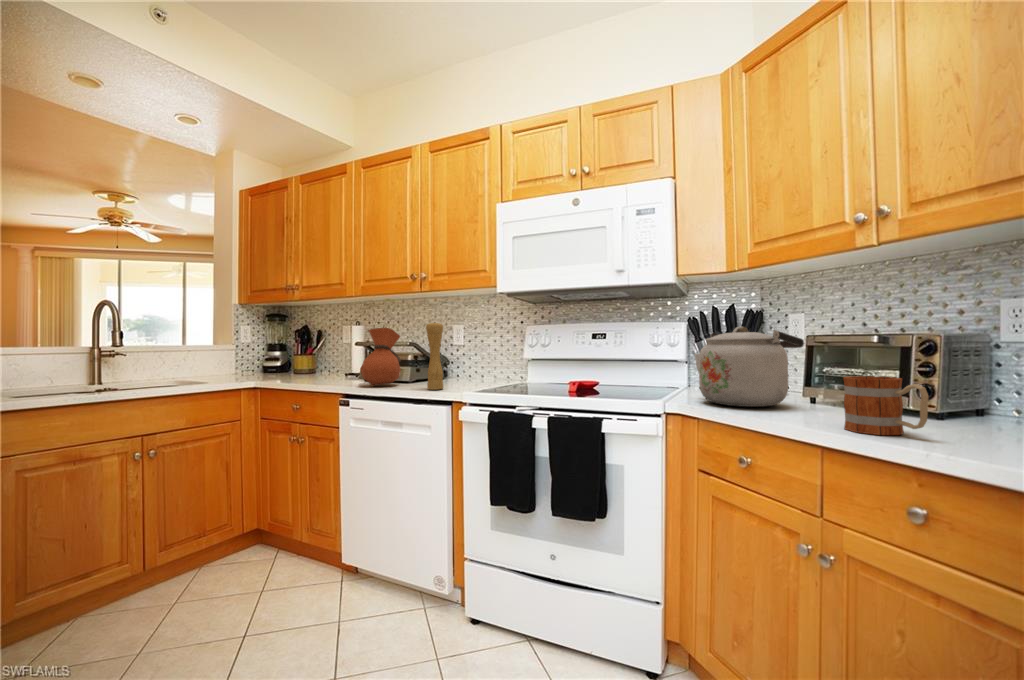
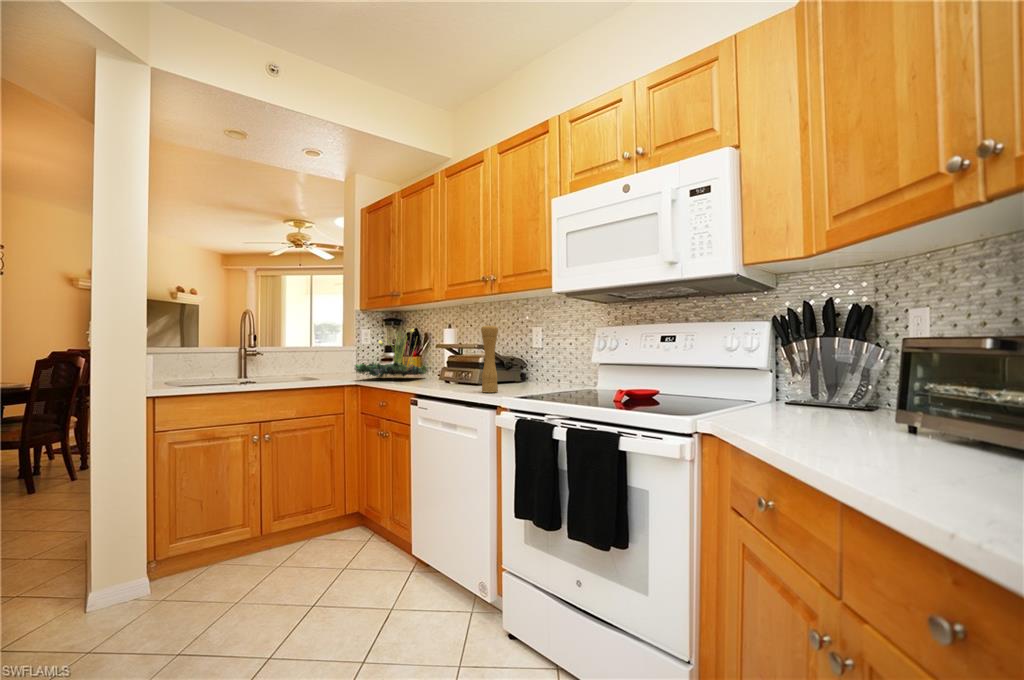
plant: none [251,322,333,379] -> present [355,328,428,378]
kettle: present [694,326,804,407] -> none [736,326,876,427]
vase: present [361,327,401,385] -> none [432,330,470,387]
mug: present [843,376,929,435] -> none [848,390,941,471]

